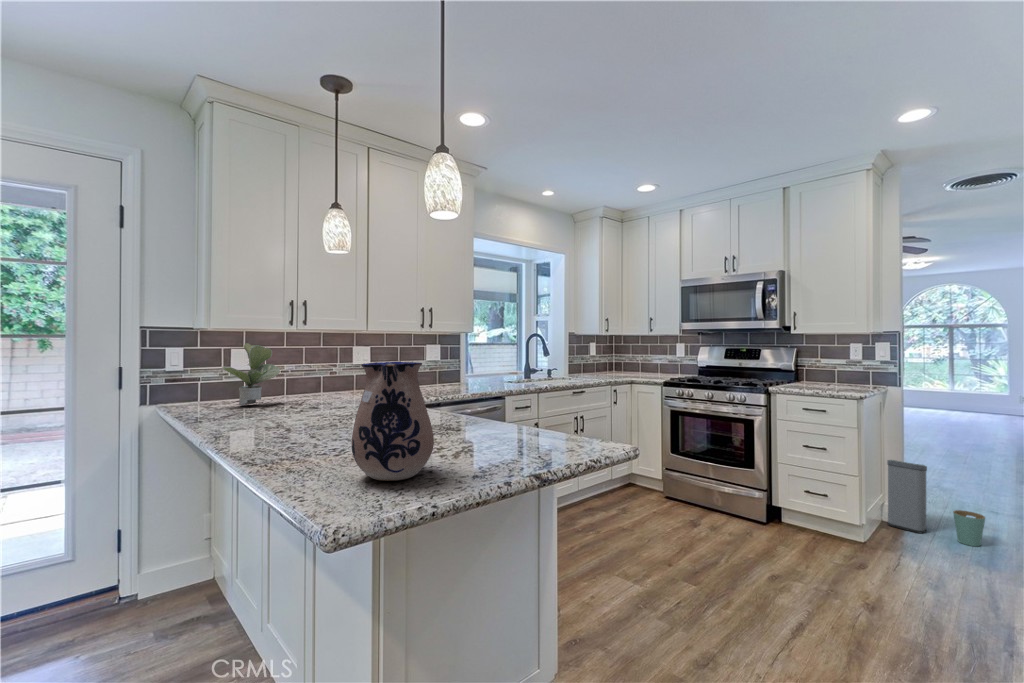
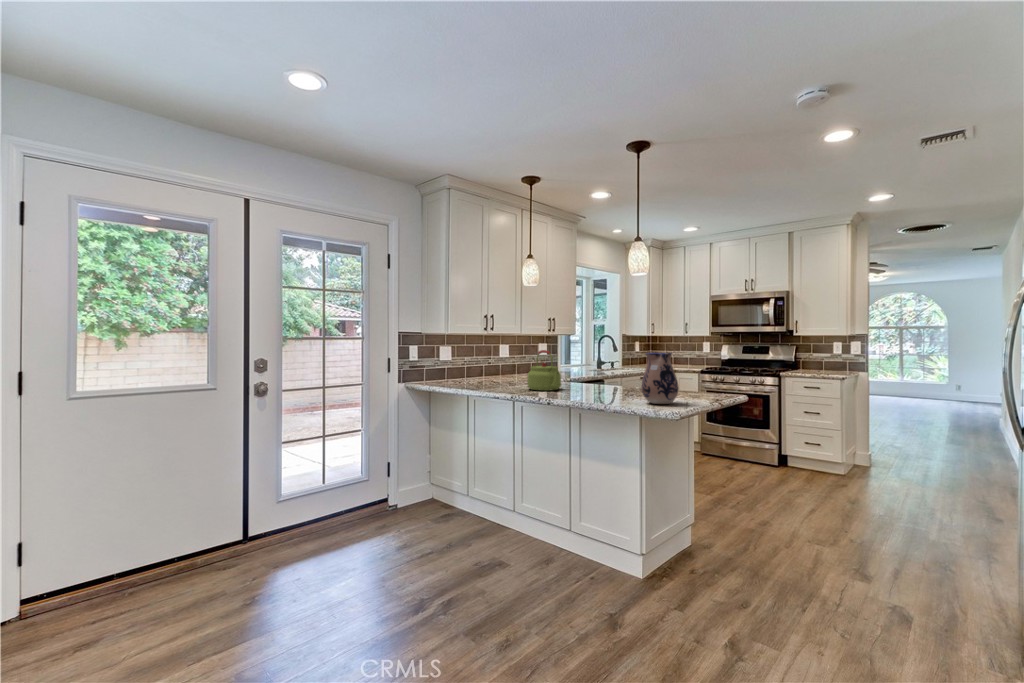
potted plant: present [222,343,280,406] -> none [455,342,483,383]
kettle: none [279,355,342,426] -> present [527,350,561,391]
trash can: present [887,460,985,546] -> none [858,422,920,475]

